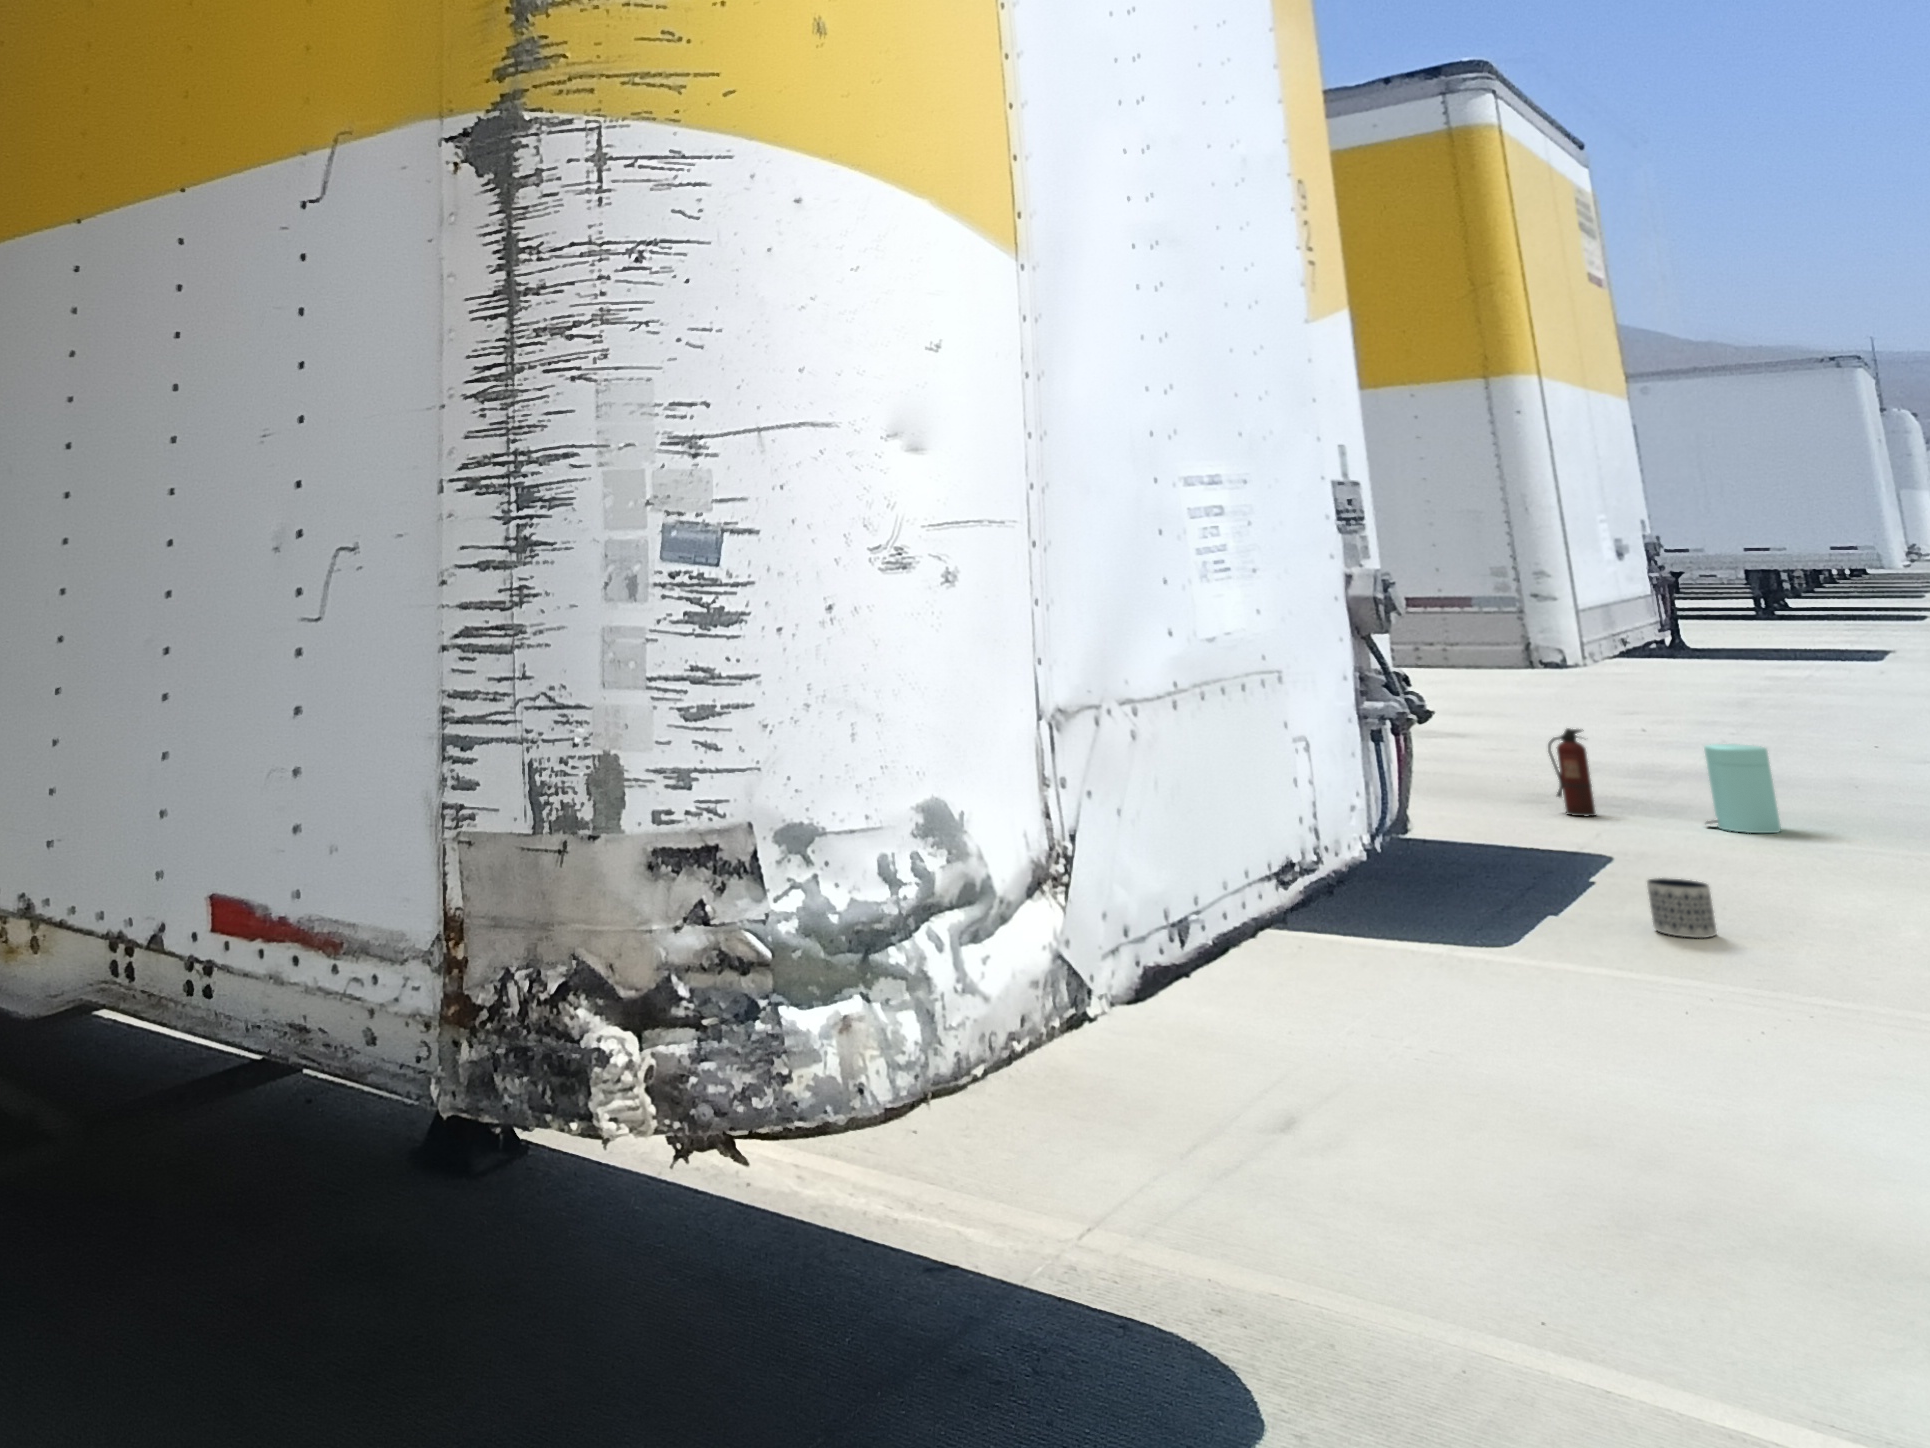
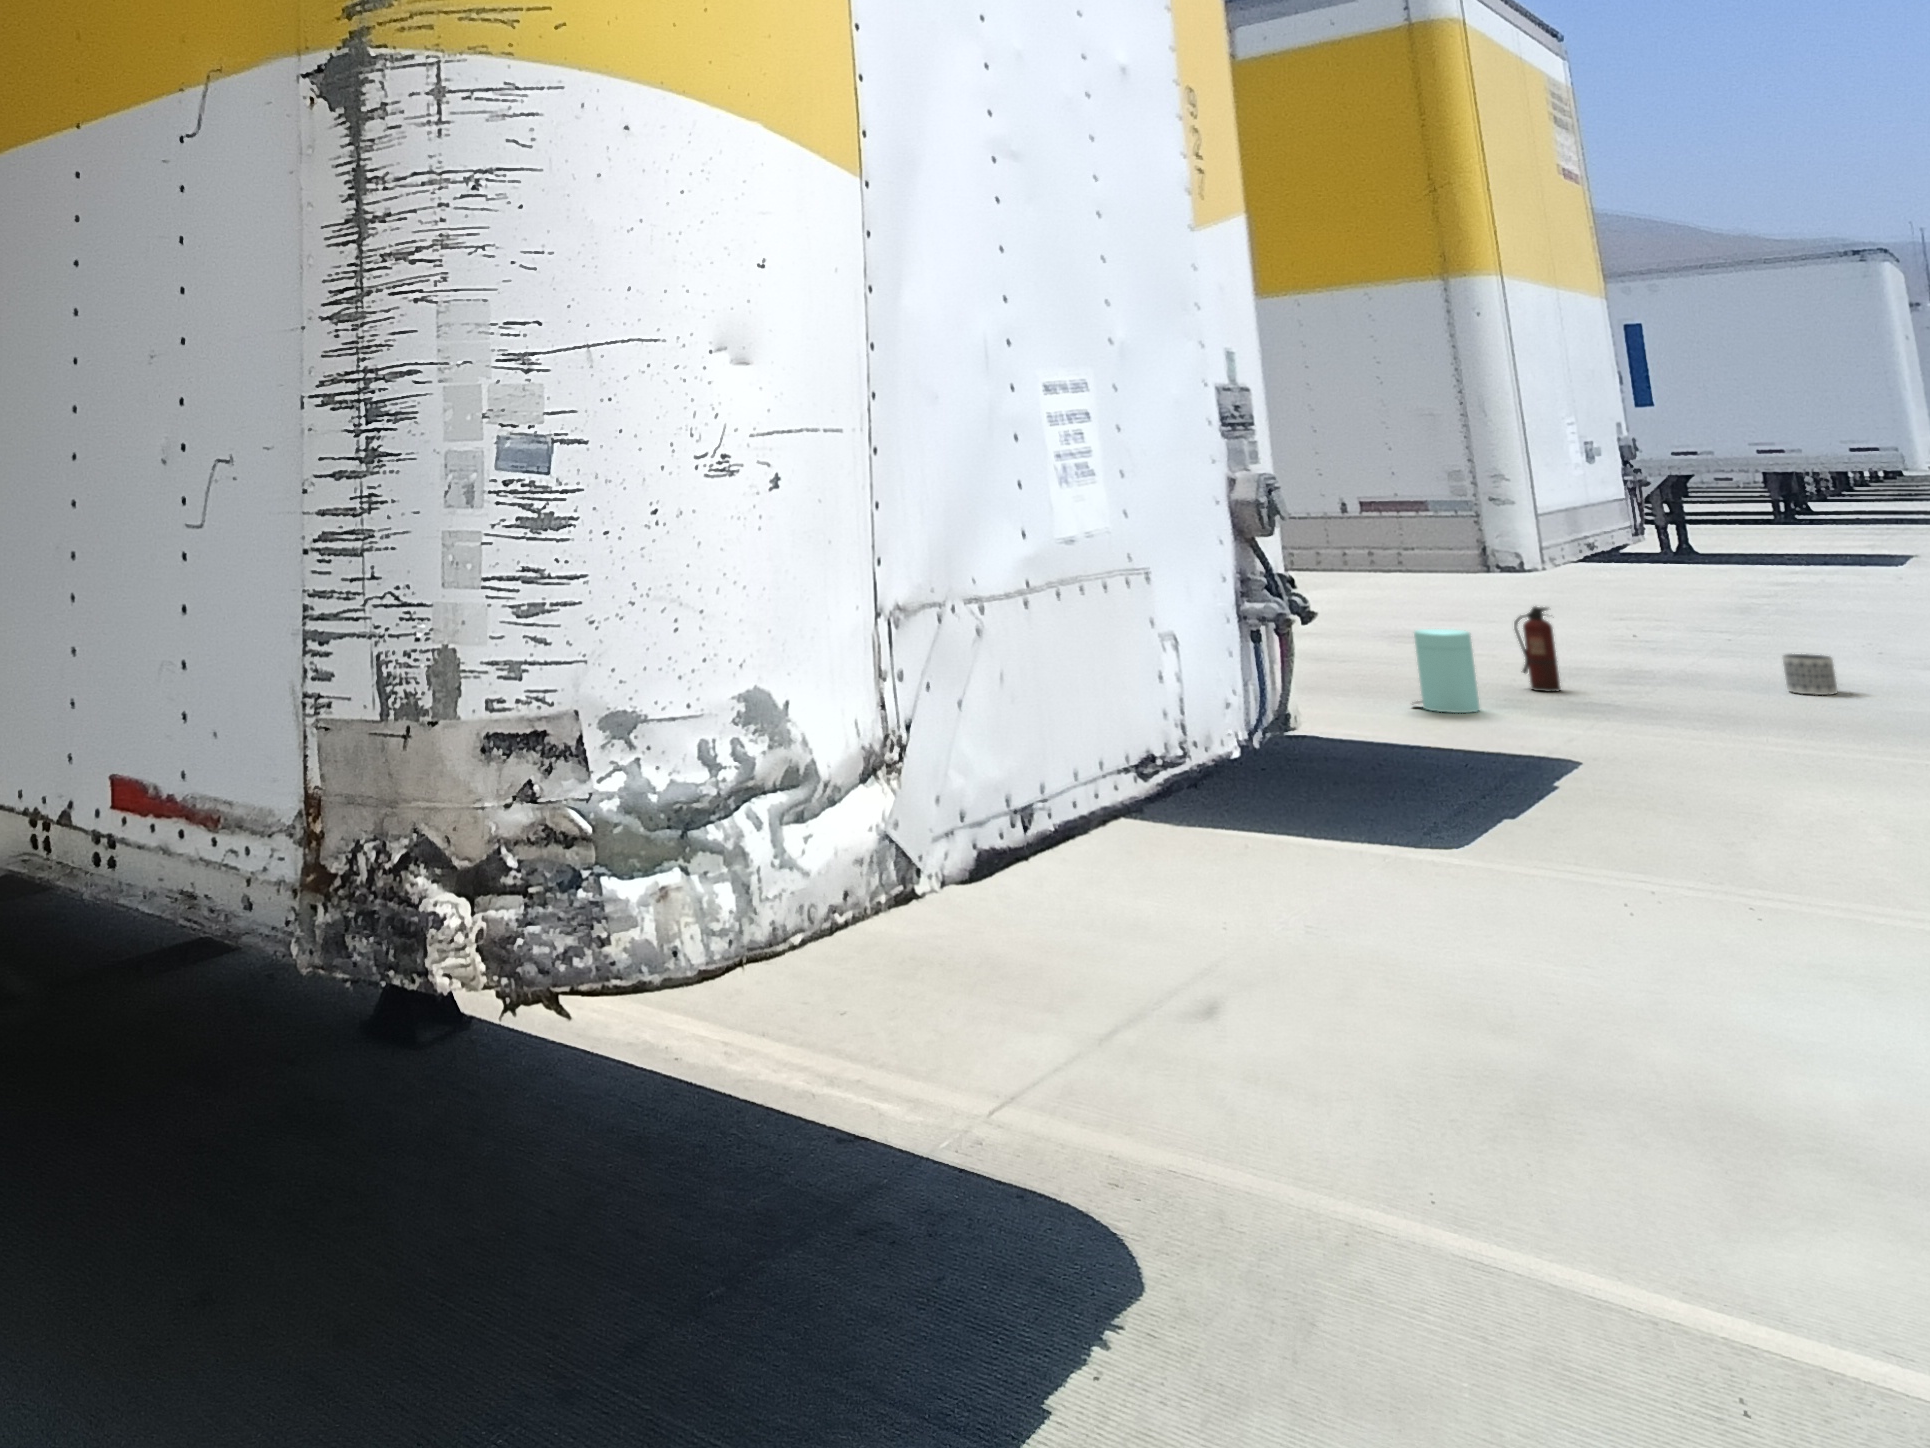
trash can: present [1704,744,1781,833] -> present [1414,629,1480,713]
planter: present [1647,878,1717,938] -> present [1783,654,1837,695]

